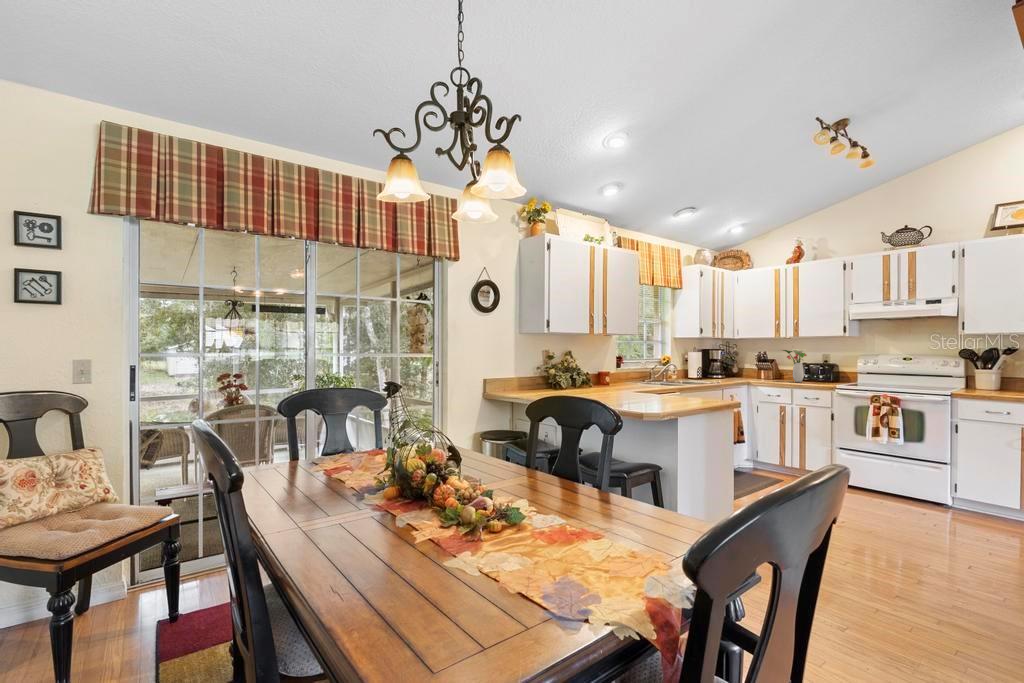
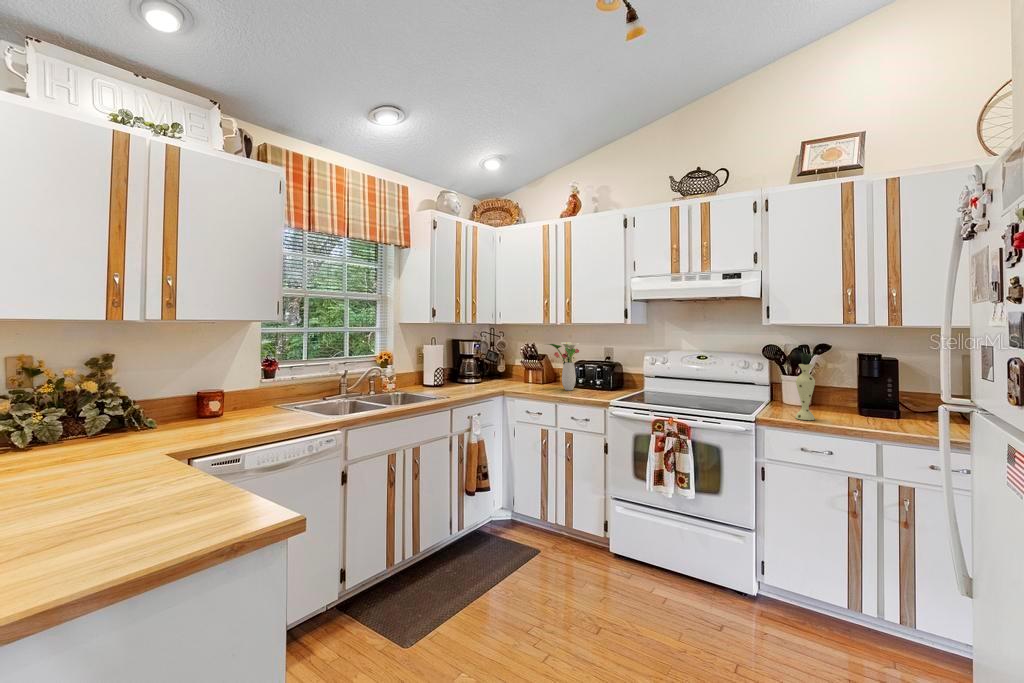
vase: none [975,349,1003,395] -> present [796,352,816,420]

